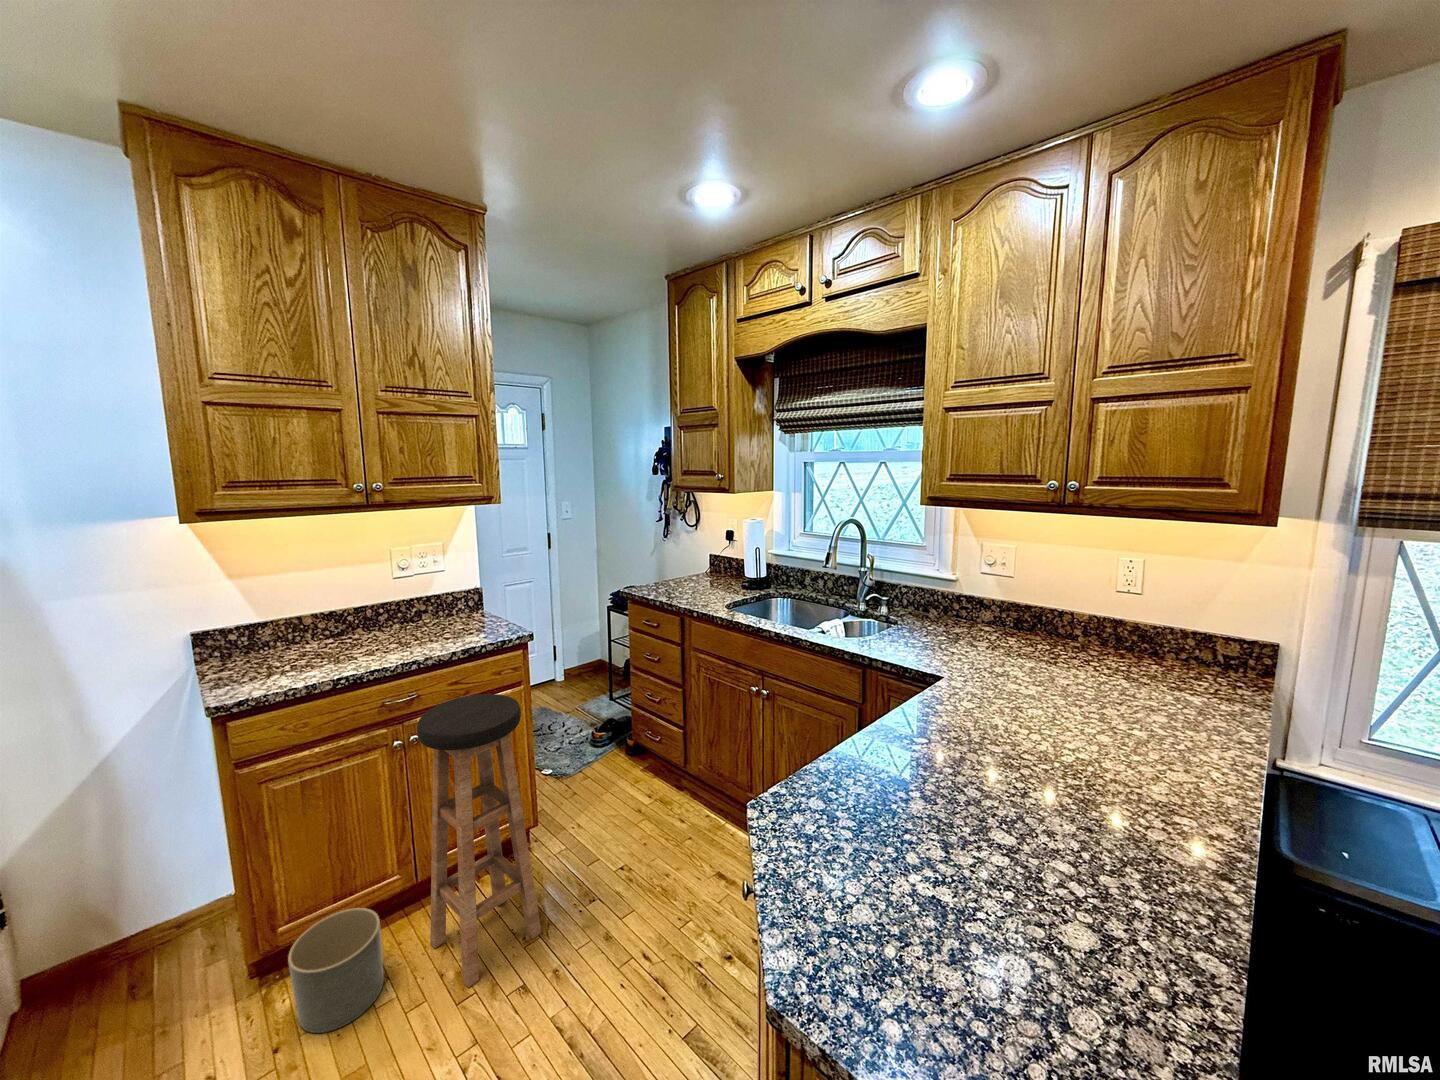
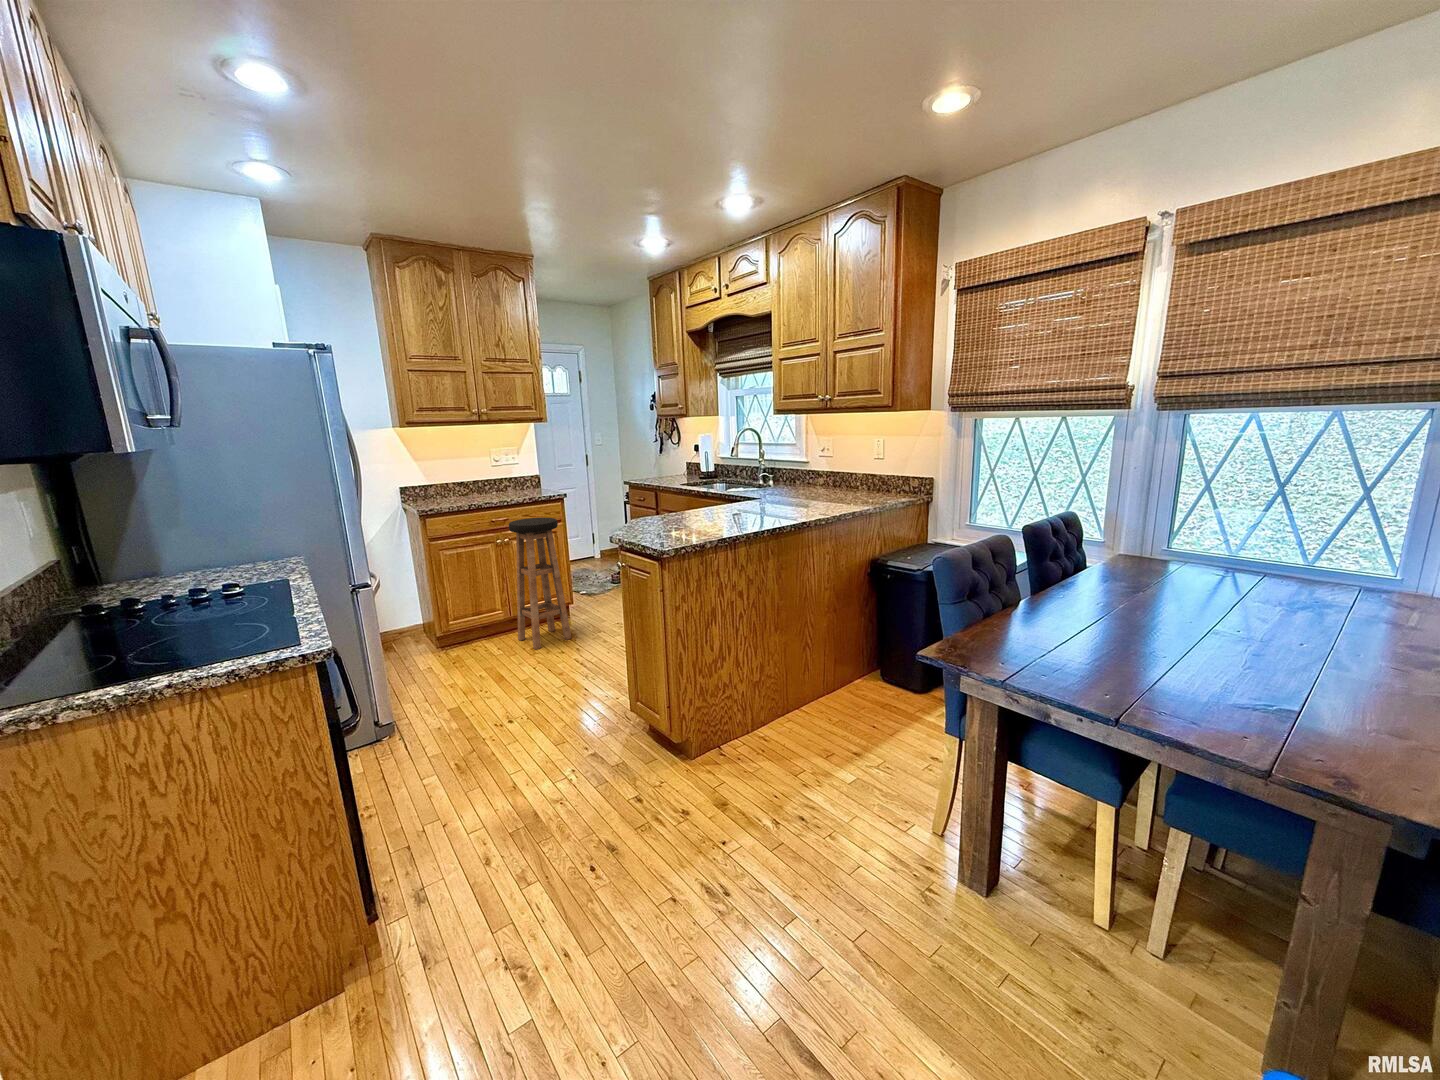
planter: present [288,908,384,1033] -> none [457,615,498,657]

